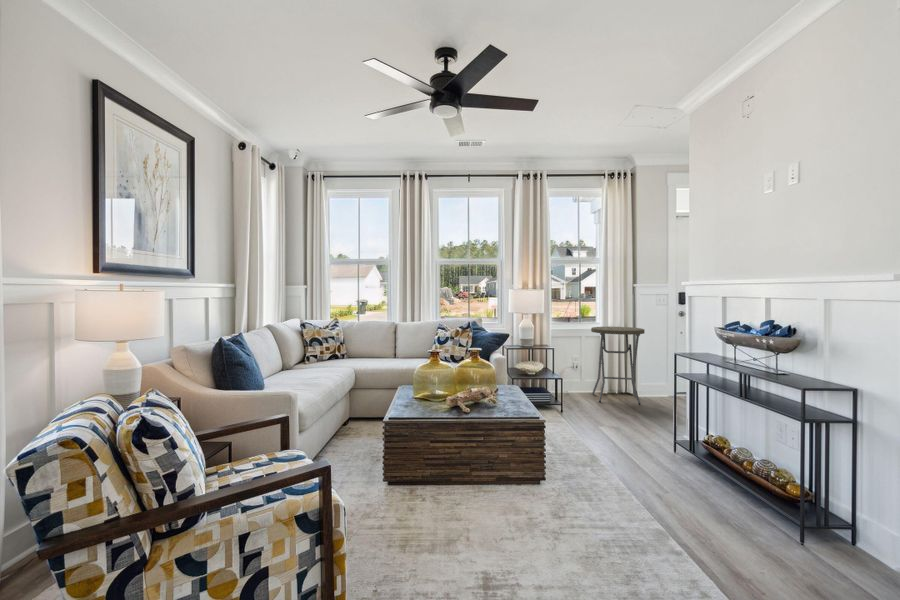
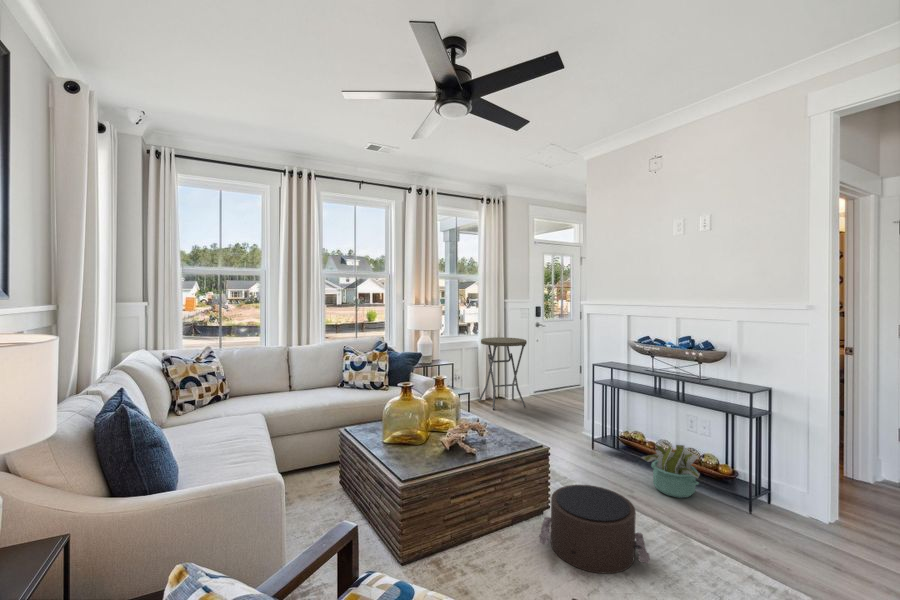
decorative plant: none [682,442,758,511] -> present [642,445,700,498]
pouf: none [492,456,605,539] -> present [540,485,650,574]

